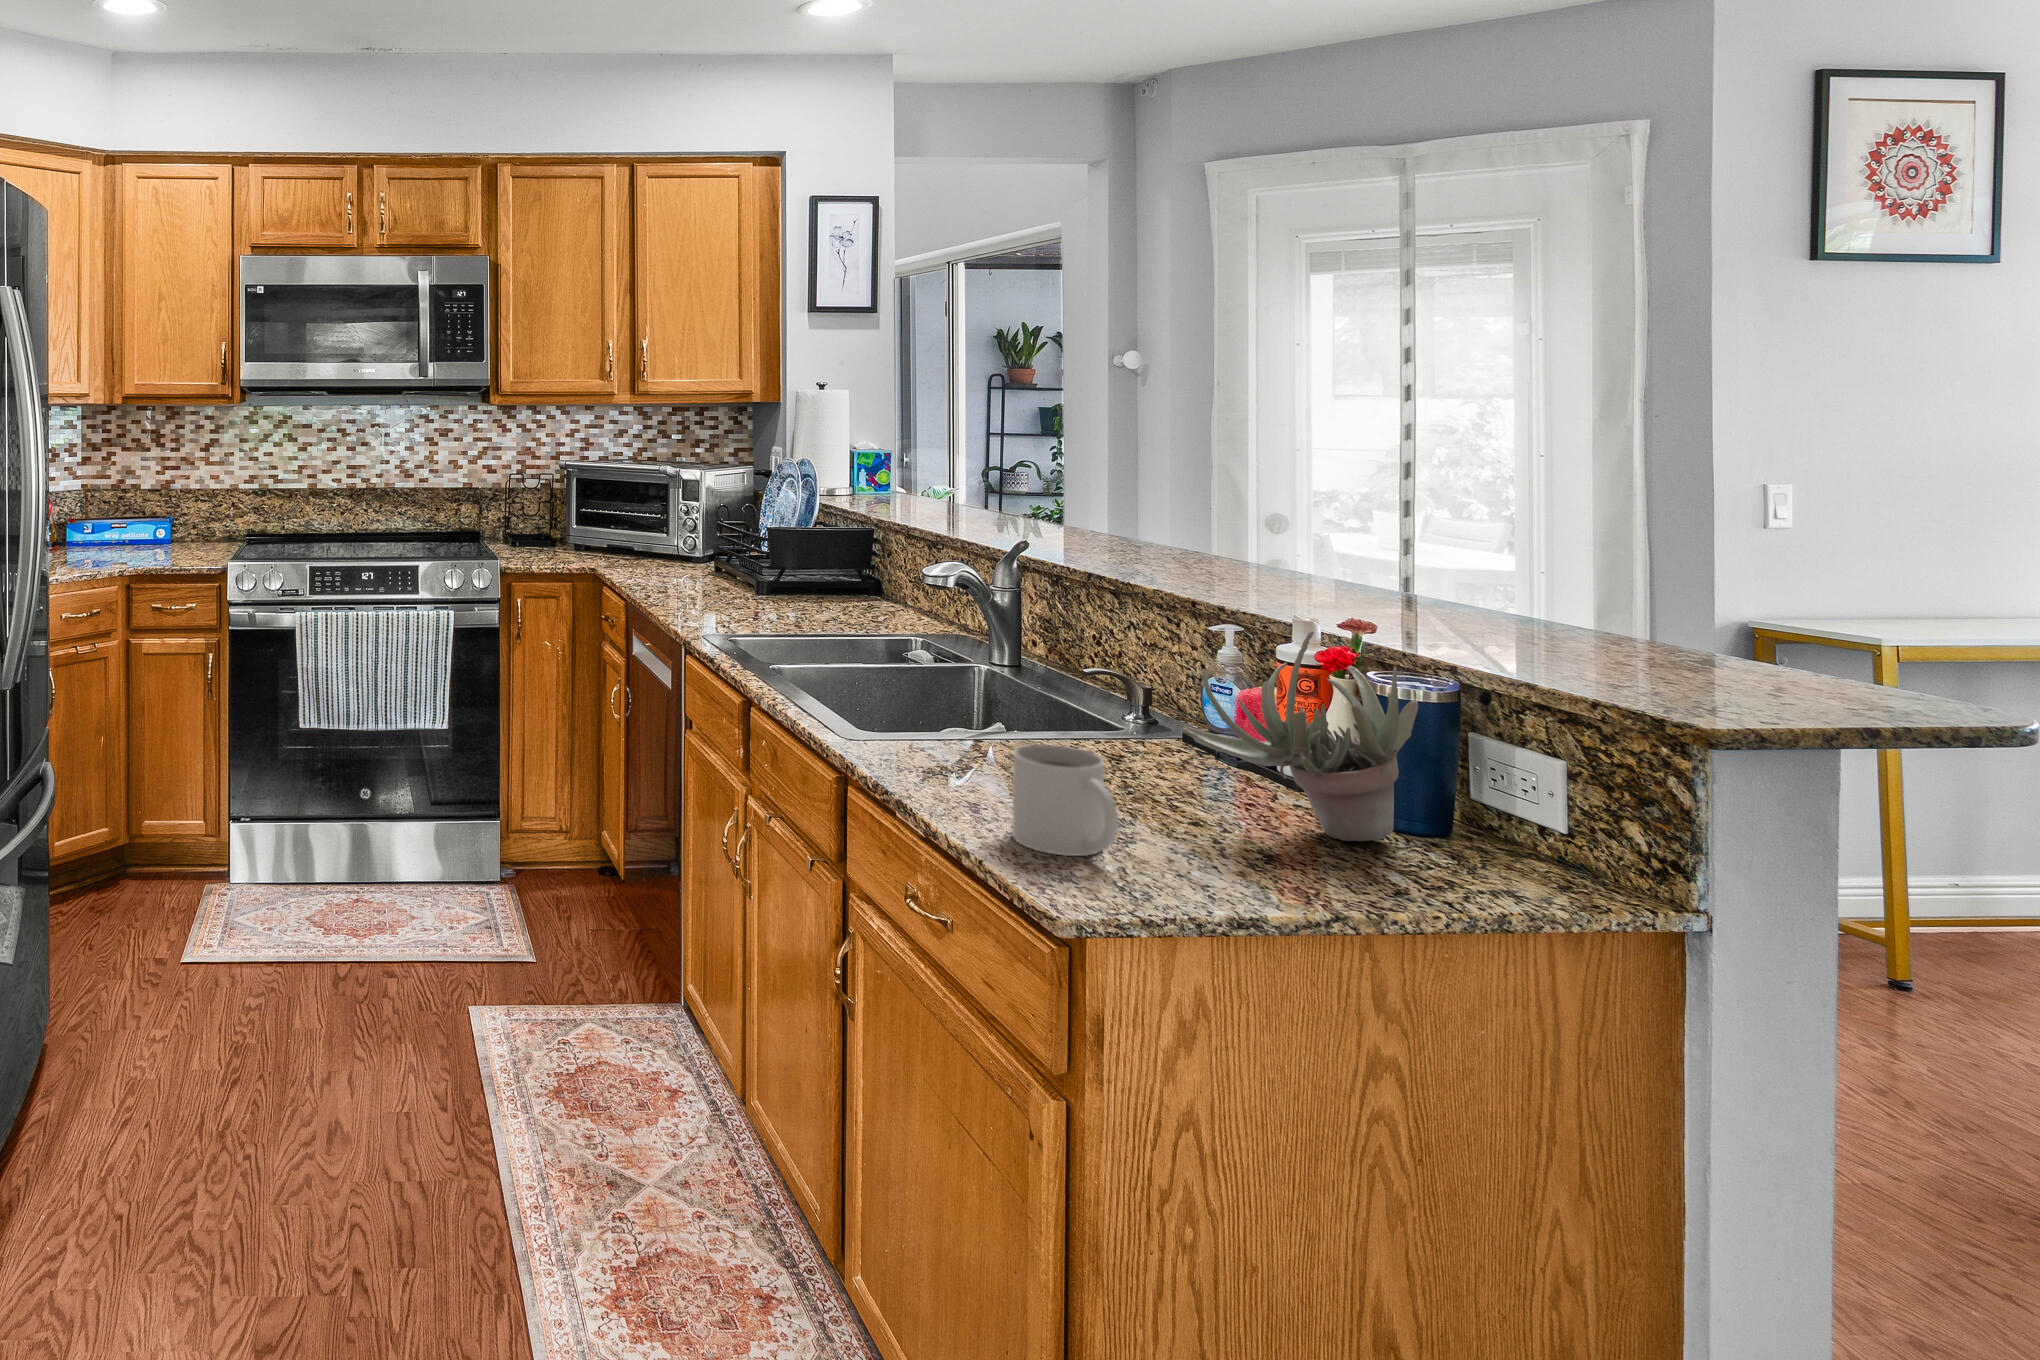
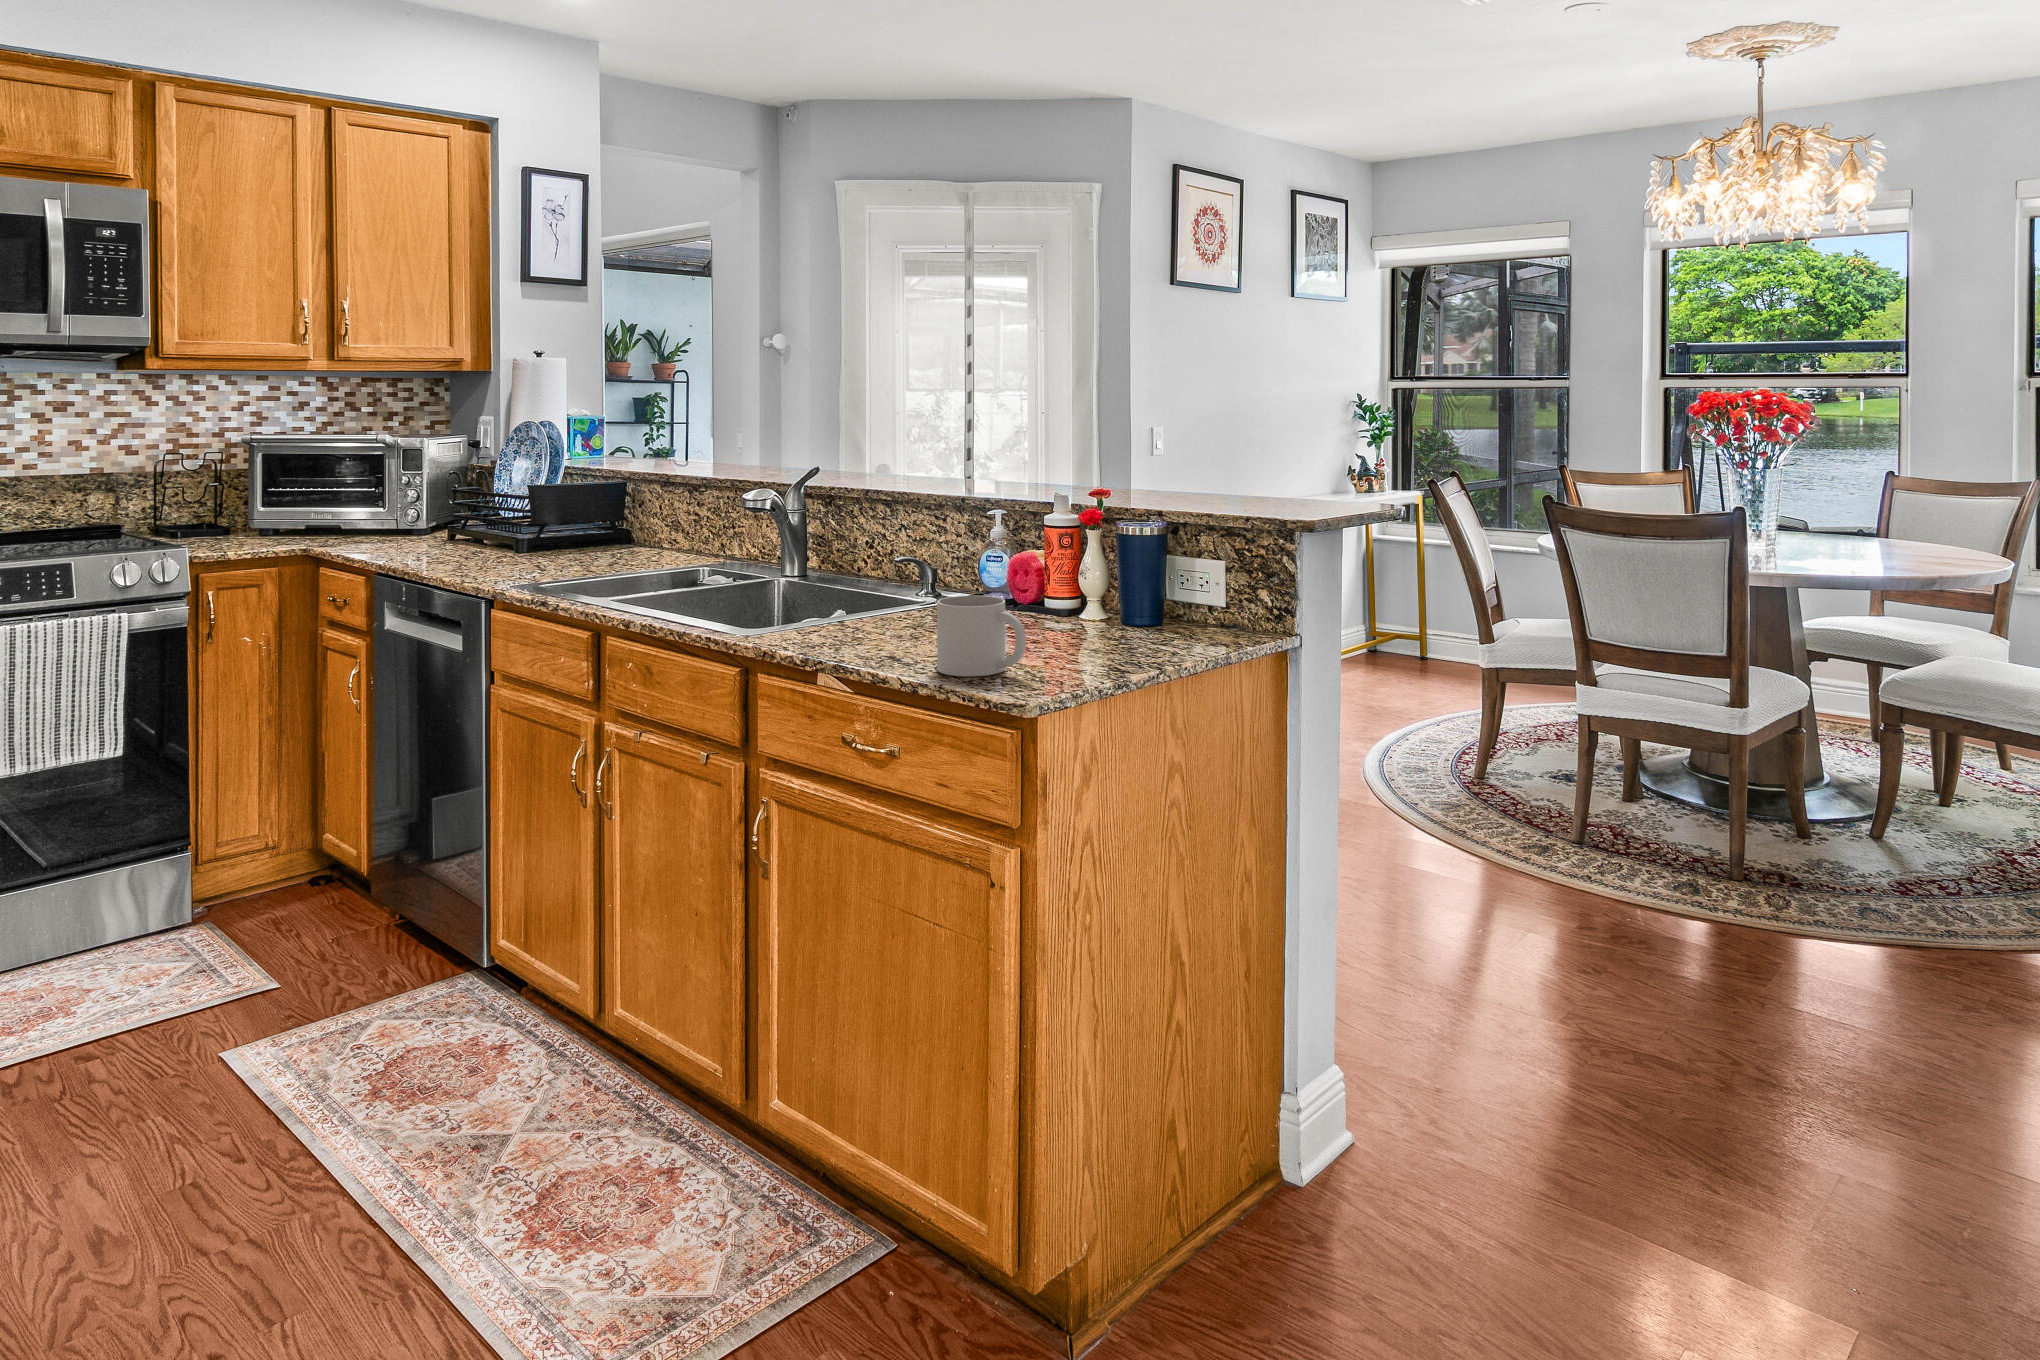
succulent plant: present [1183,631,1418,841] -> none [1031,489,1176,639]

